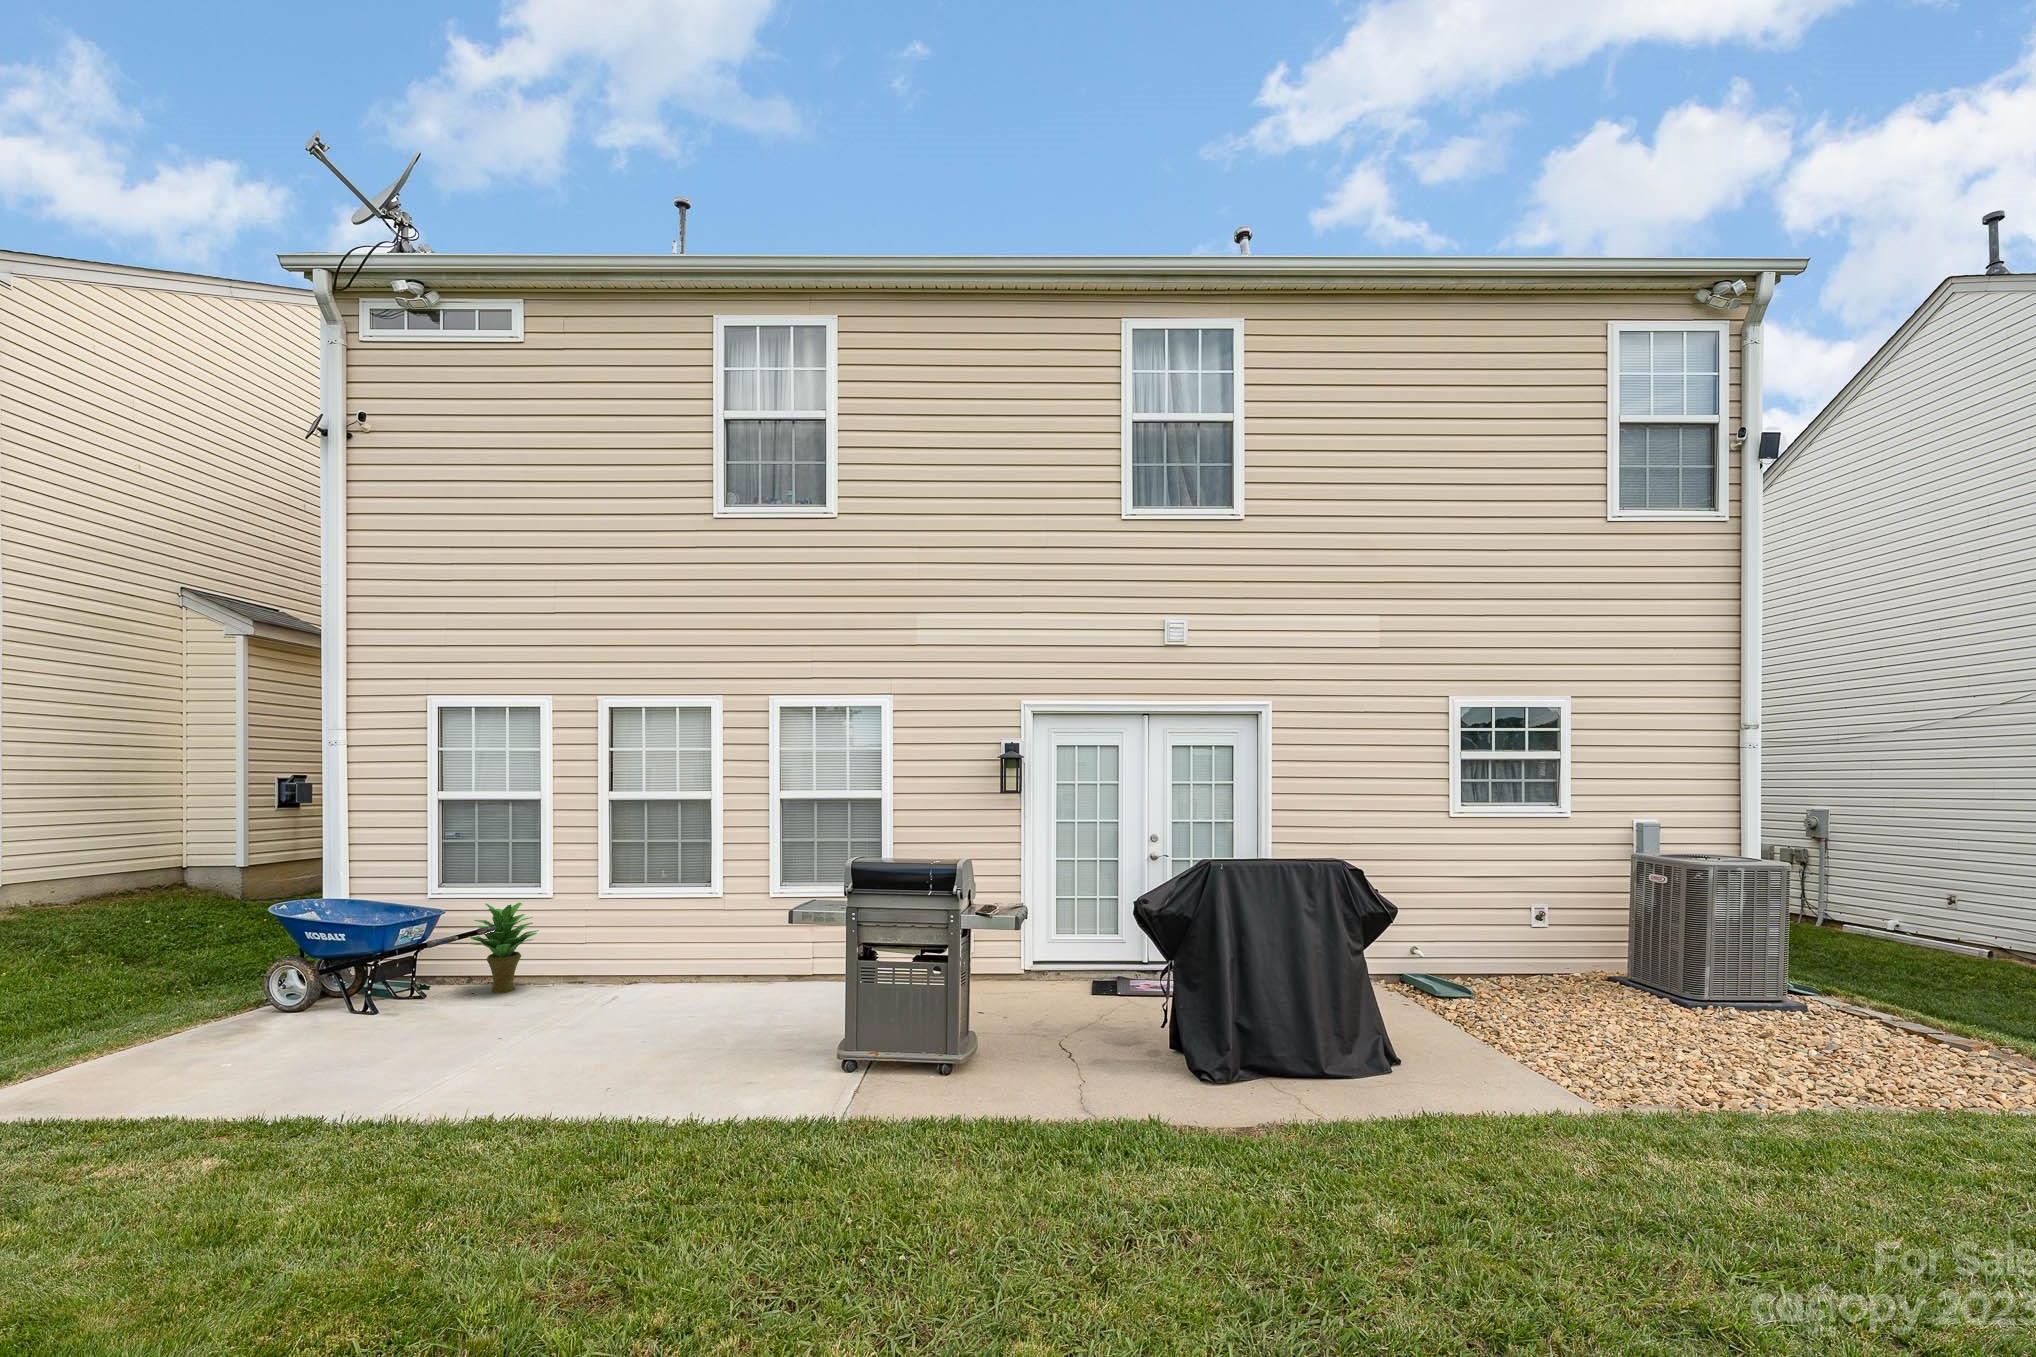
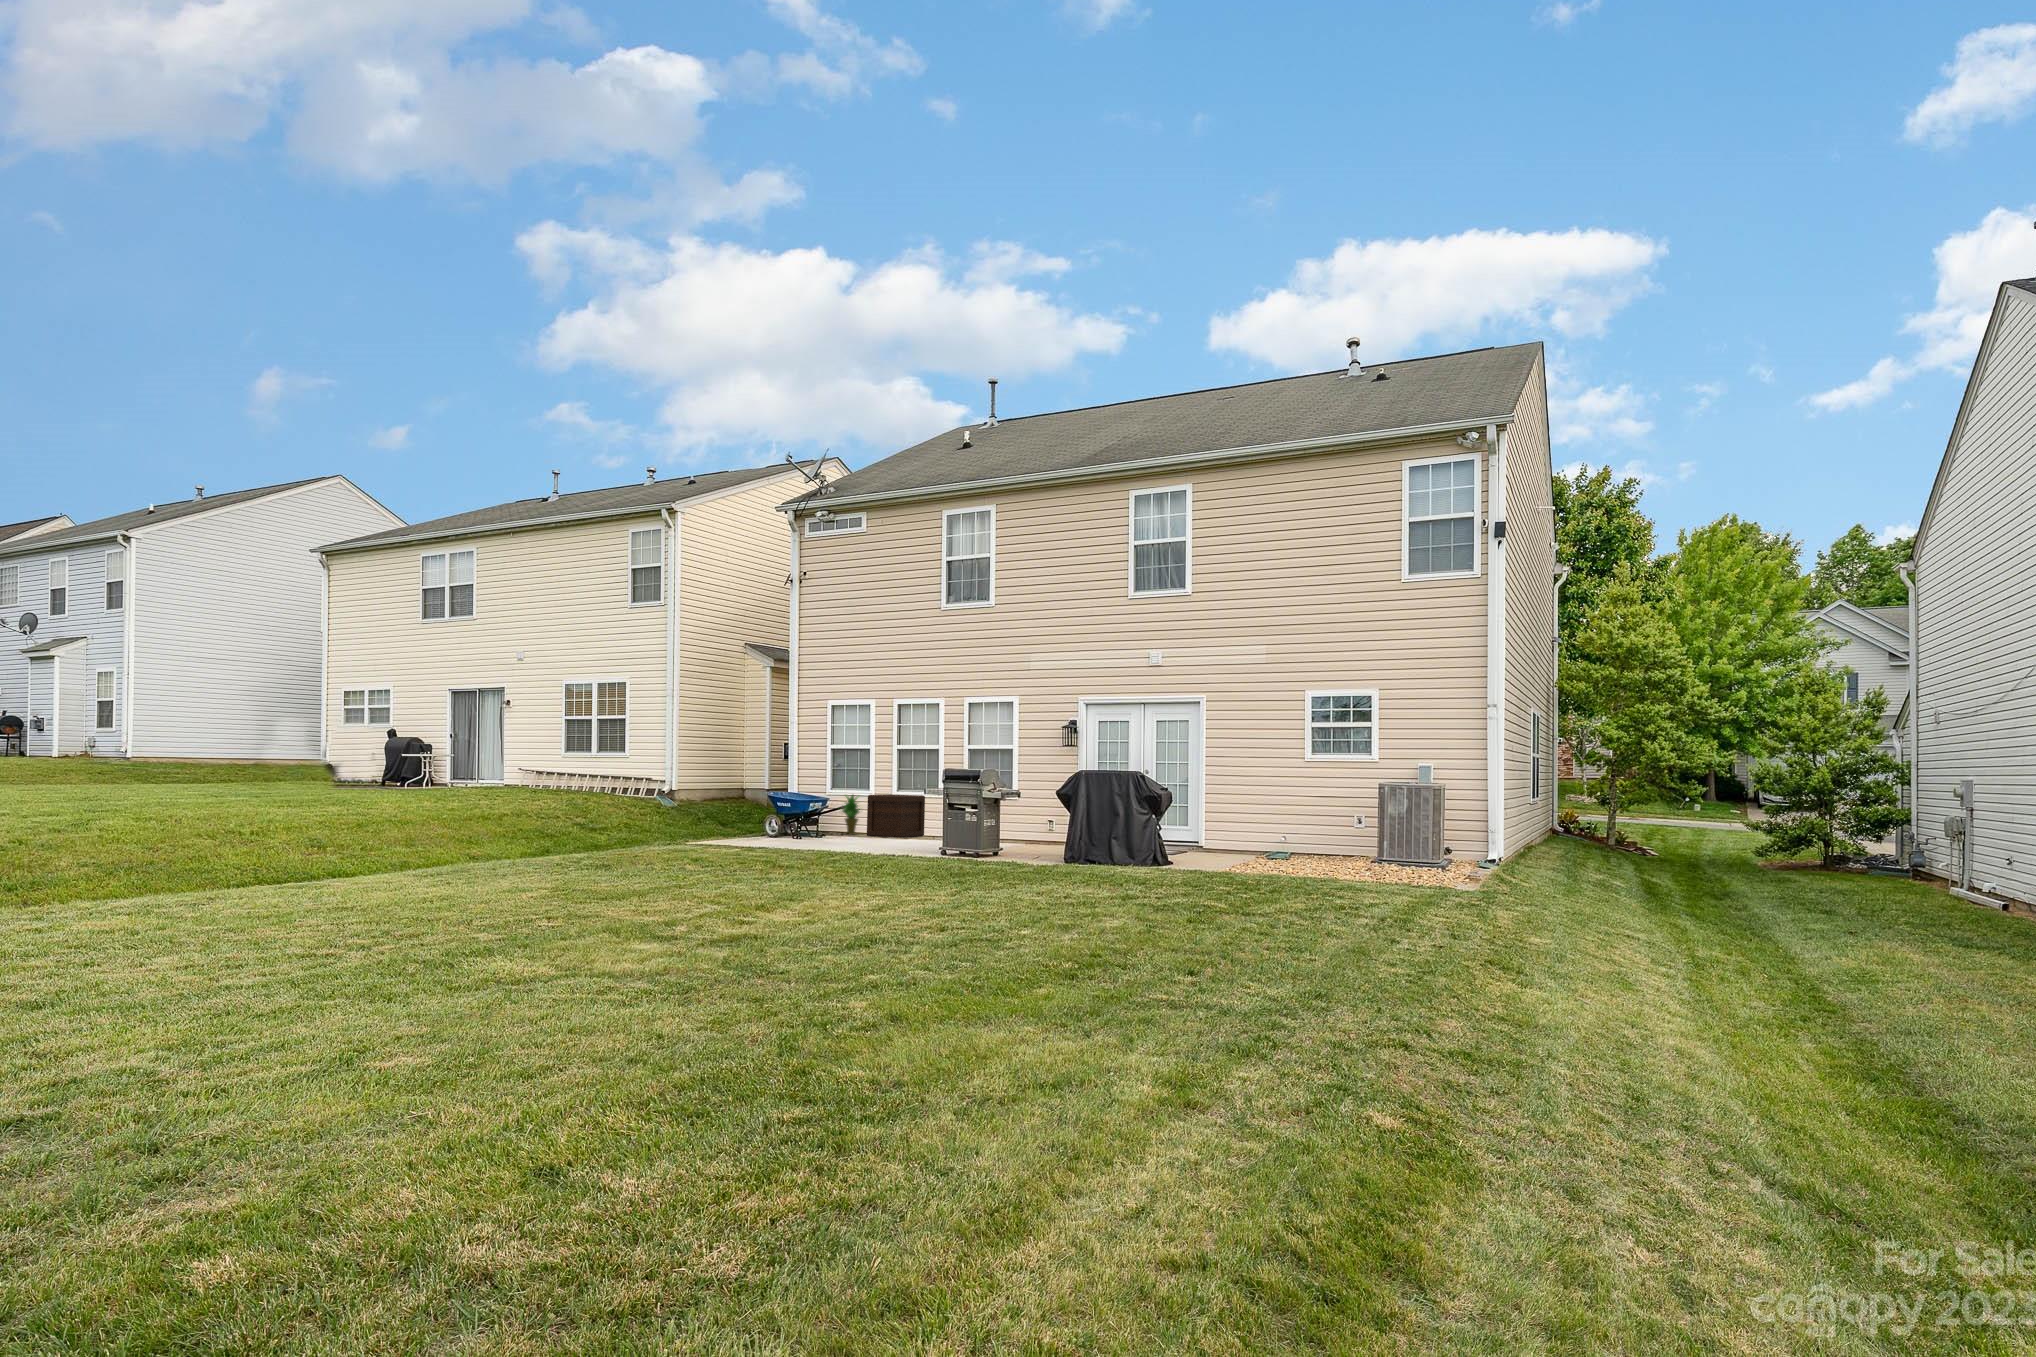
wooden crate: none [559,896,683,1003] -> present [867,795,925,838]

